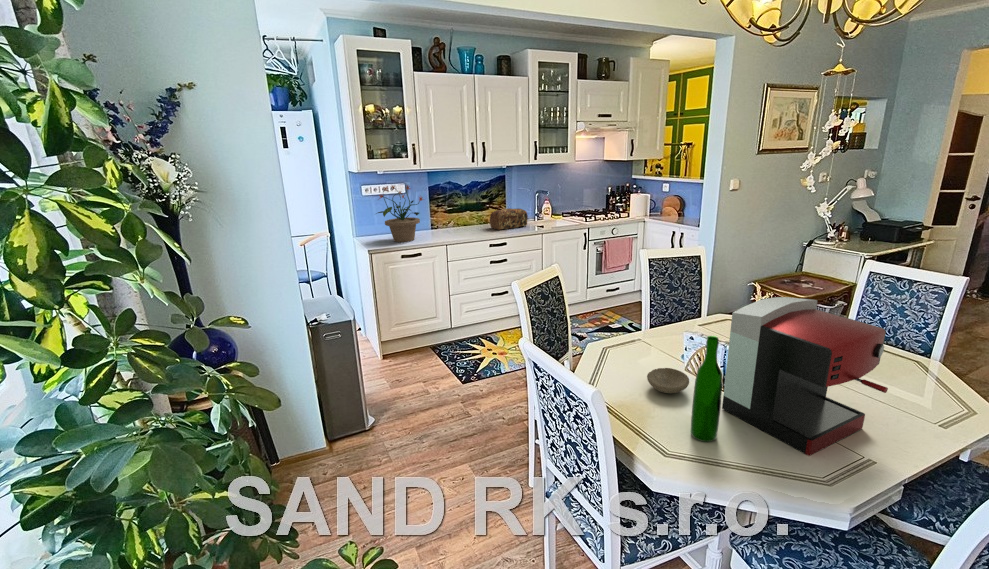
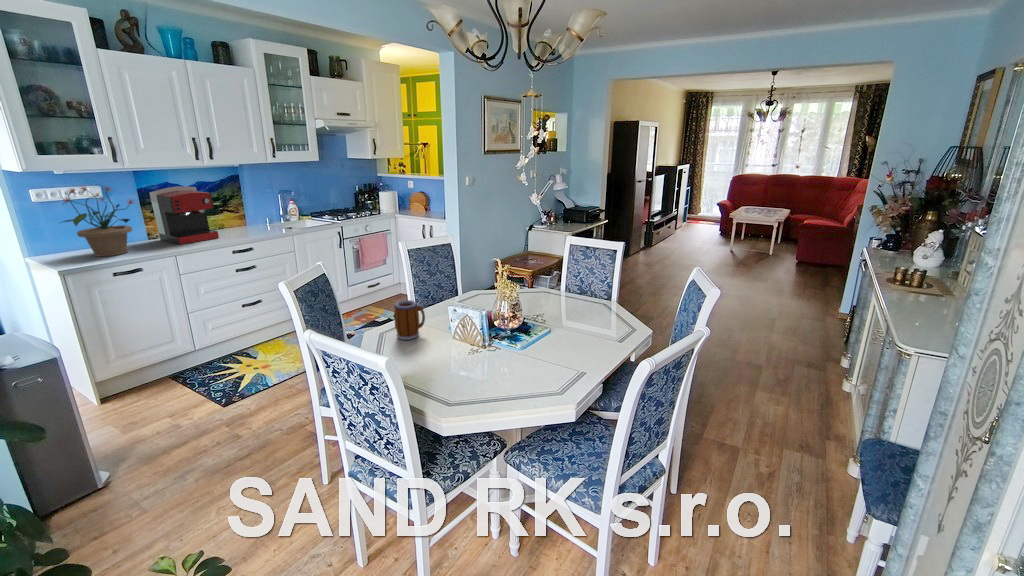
bread loaf: present [490,208,528,230] -> none [228,210,275,234]
coffee maker: present [722,297,888,456] -> present [149,186,219,245]
mug: none [619,317,654,362] -> present [394,300,425,340]
wine bottle: present [691,336,722,442] -> none [465,301,486,388]
bowl: present [647,368,689,393] -> none [425,338,459,358]

